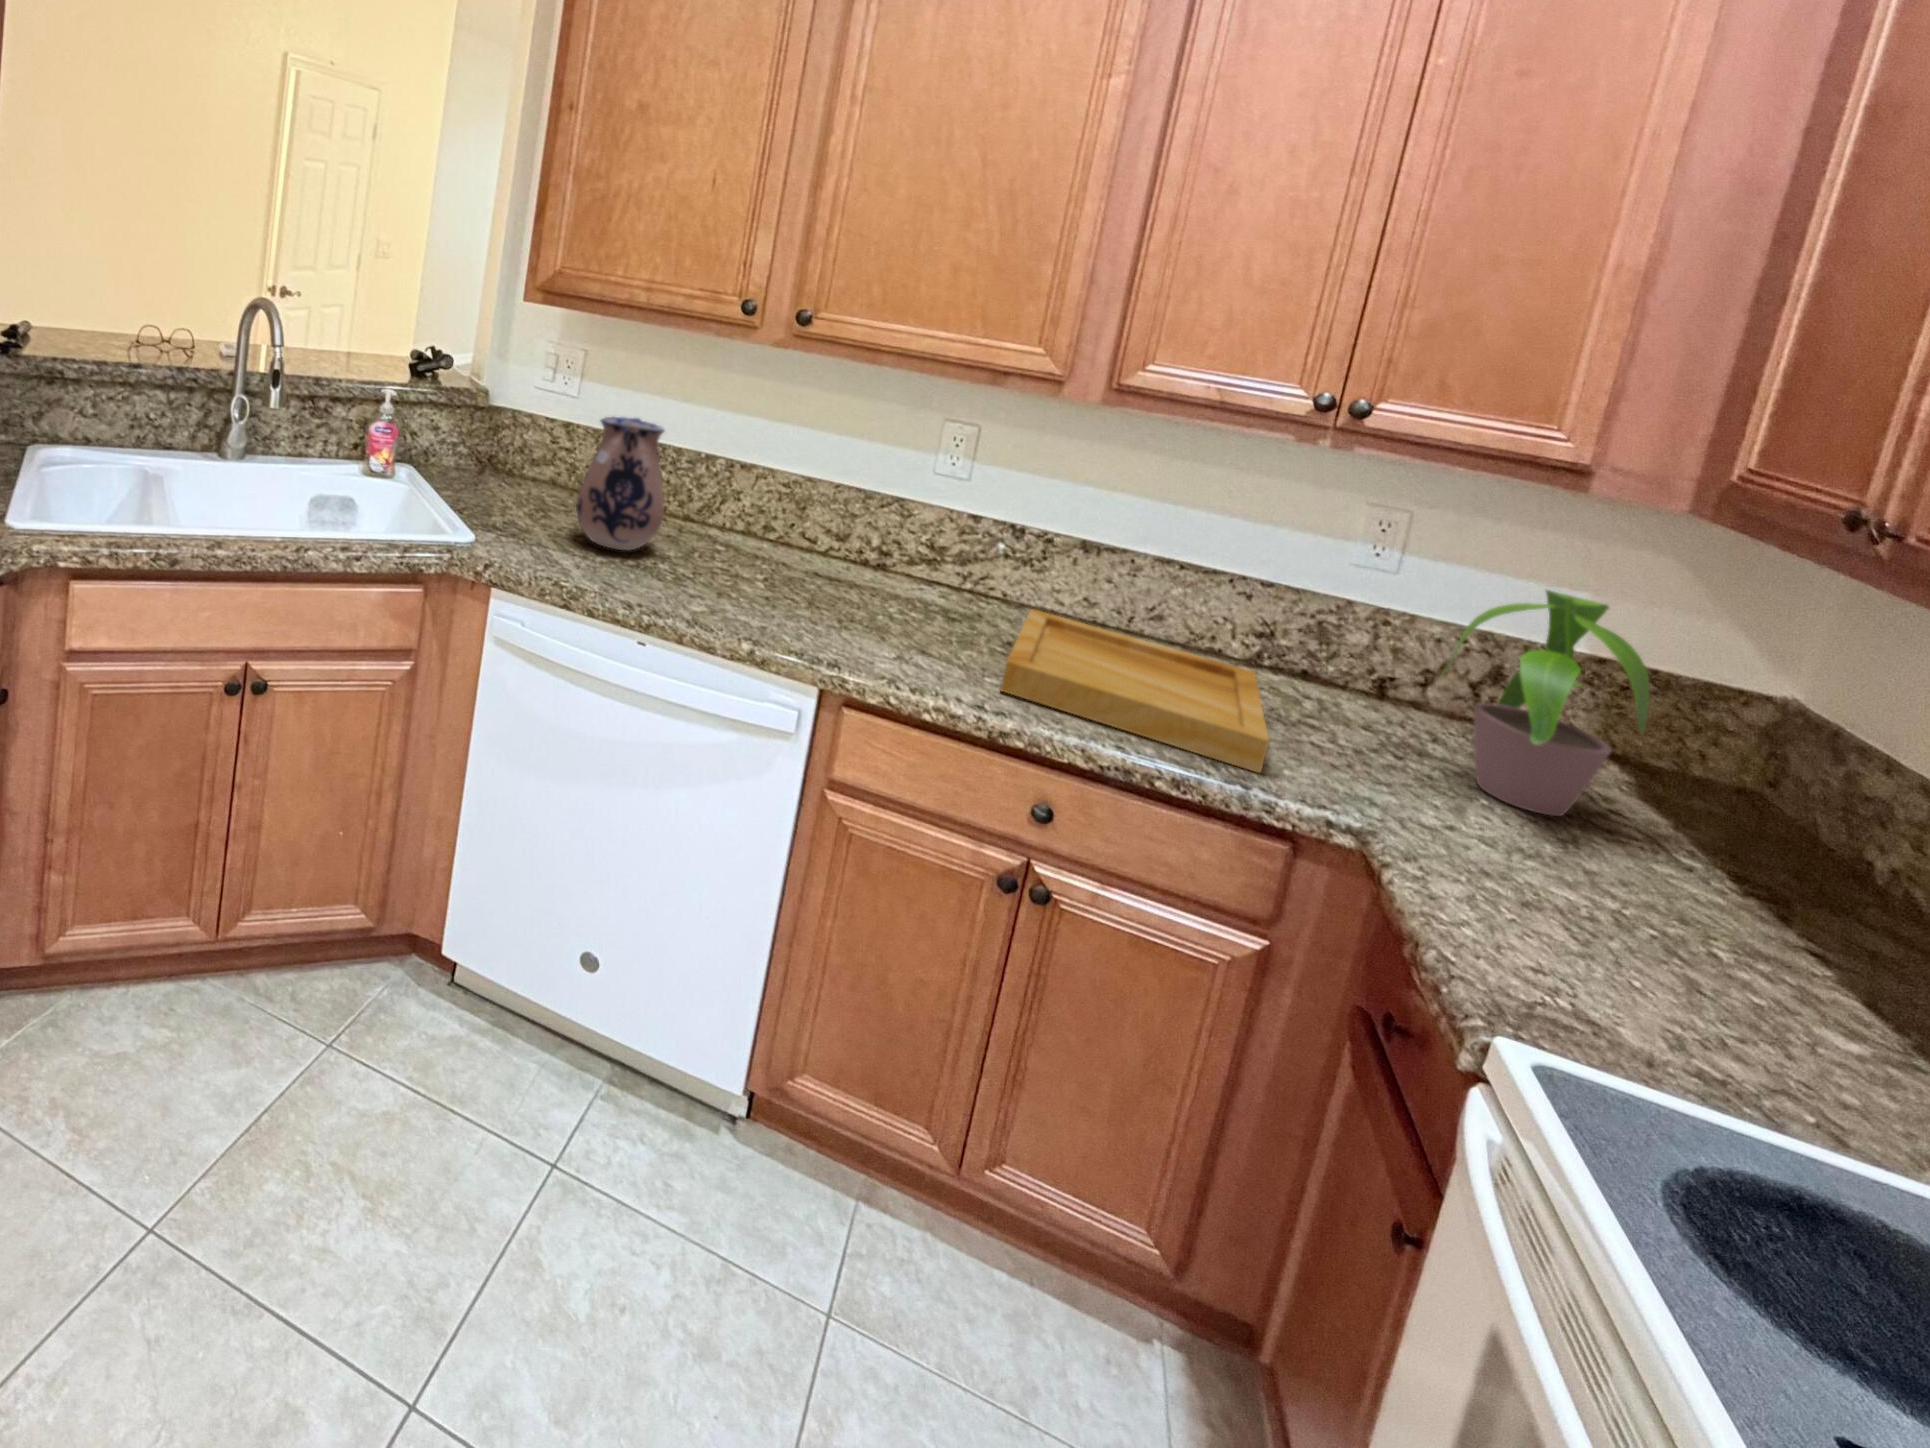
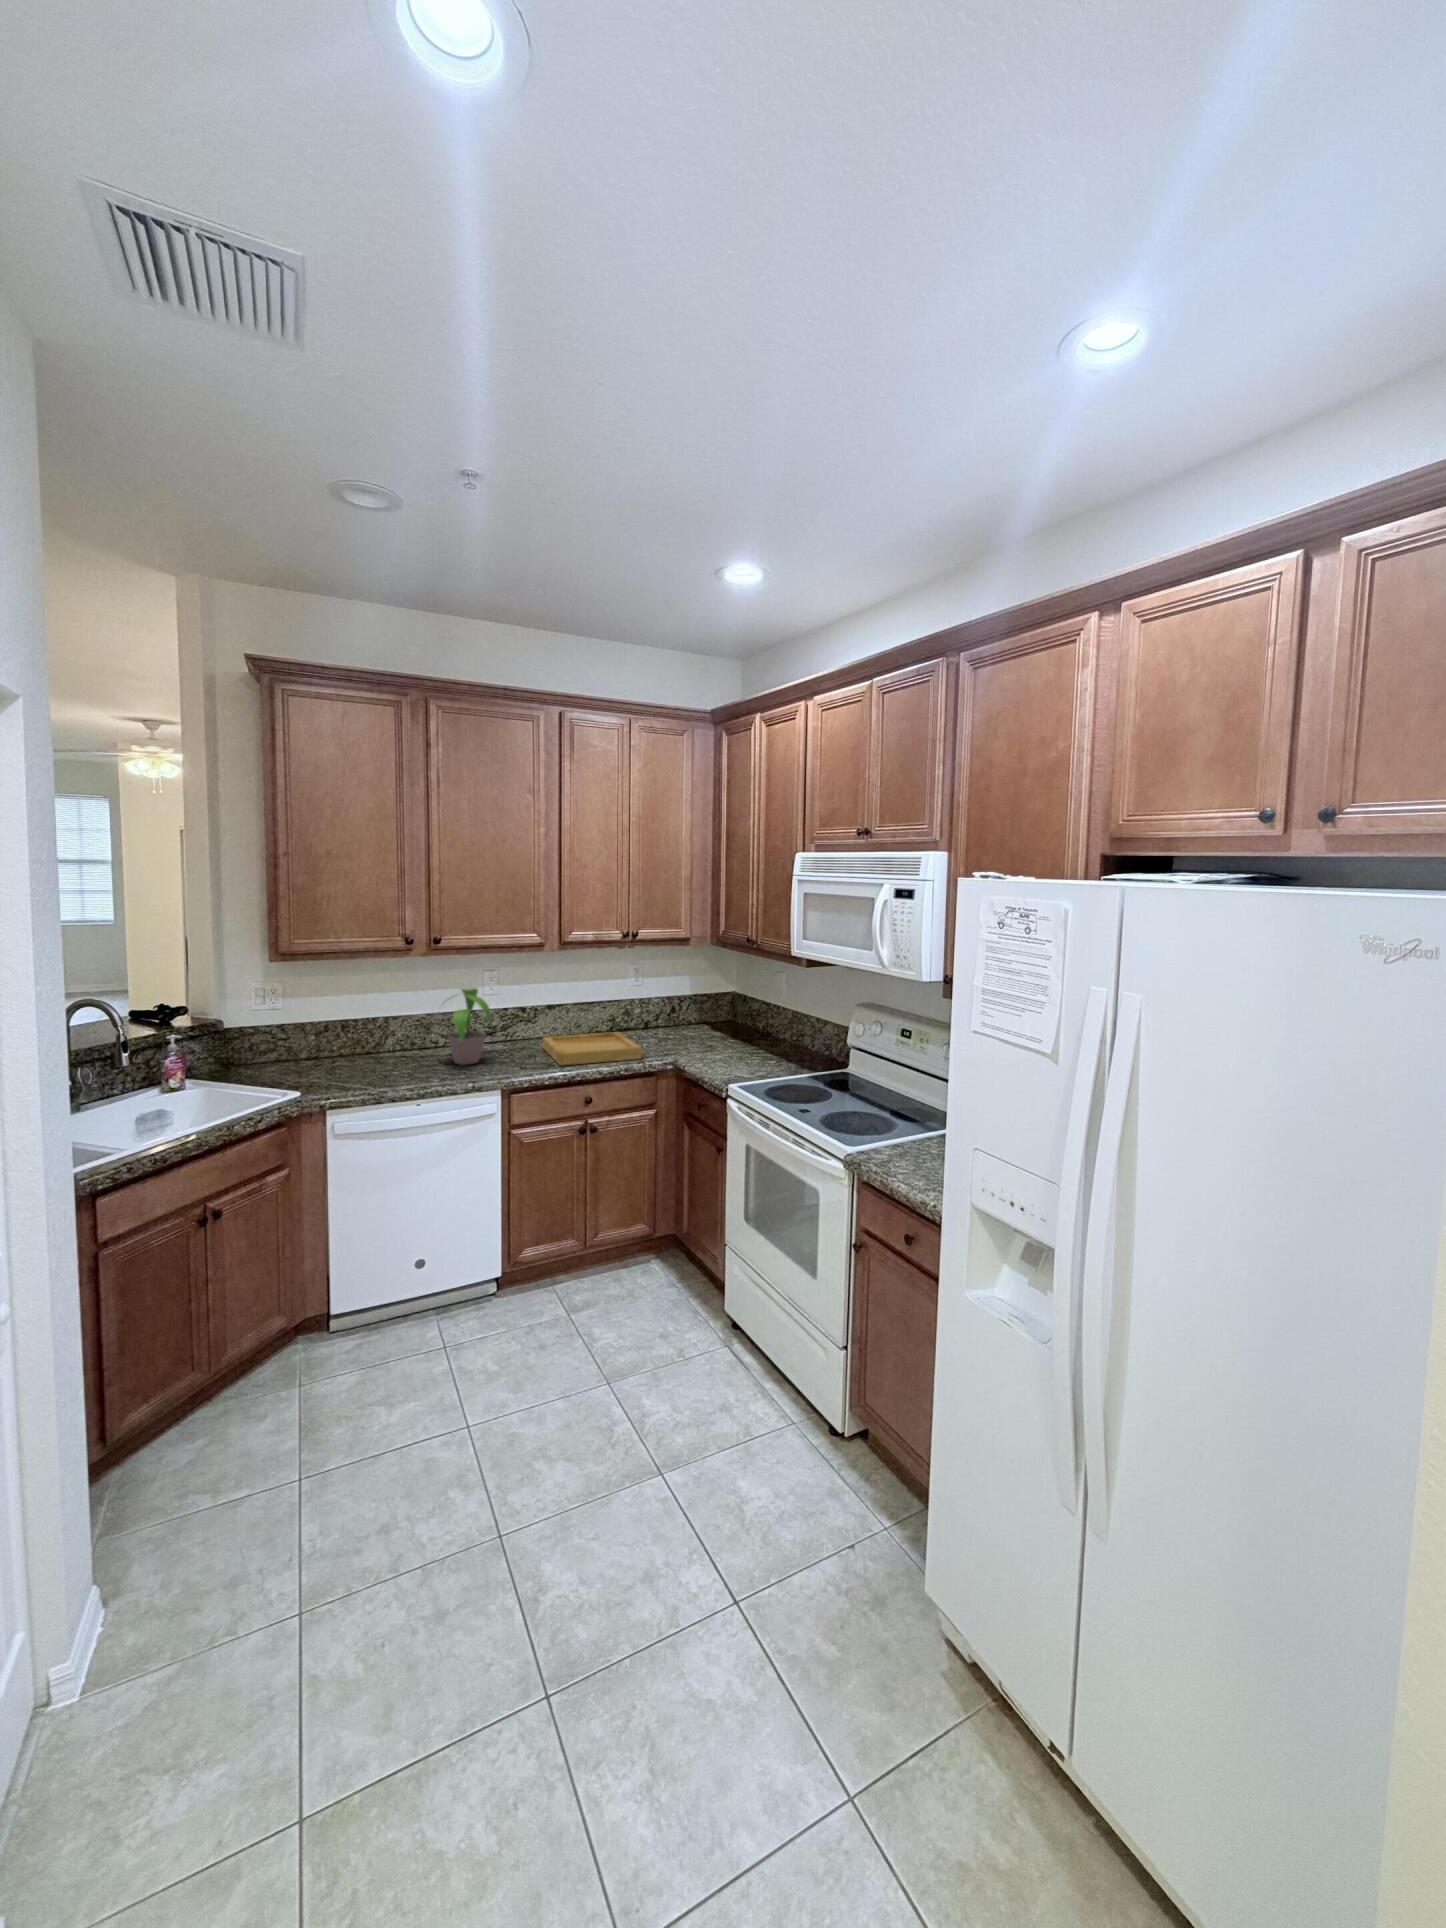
ceramic pitcher: present [576,417,664,550] -> none [331,1008,381,1076]
potted plant: present [1444,590,1650,816] -> present [446,988,492,1065]

